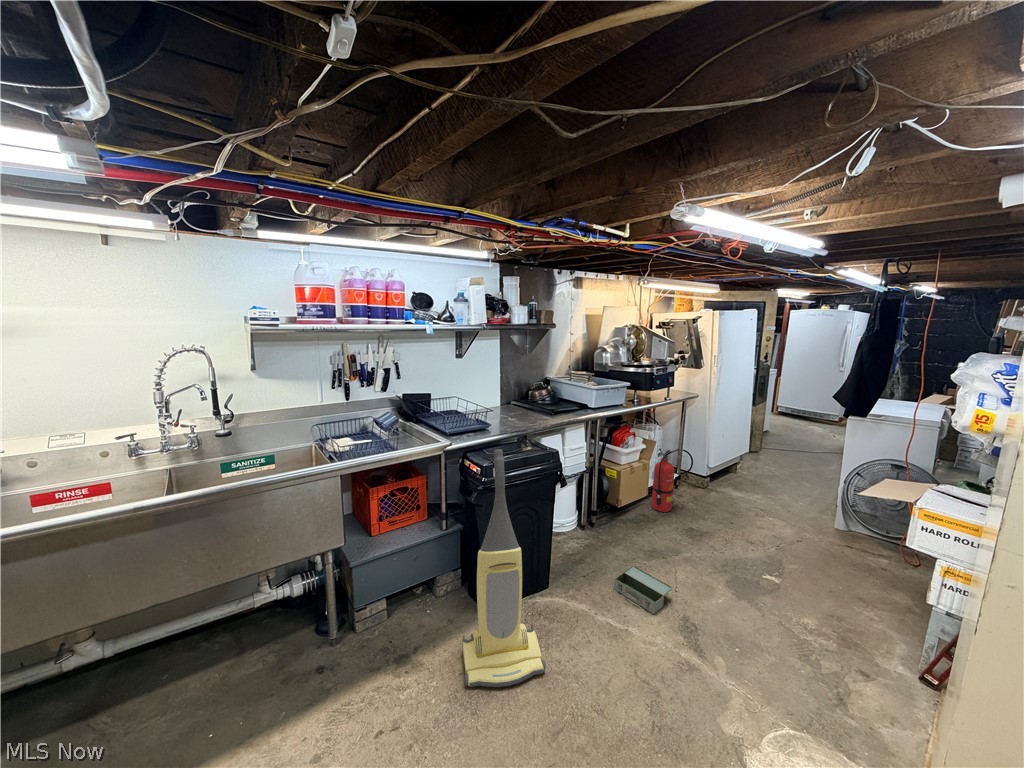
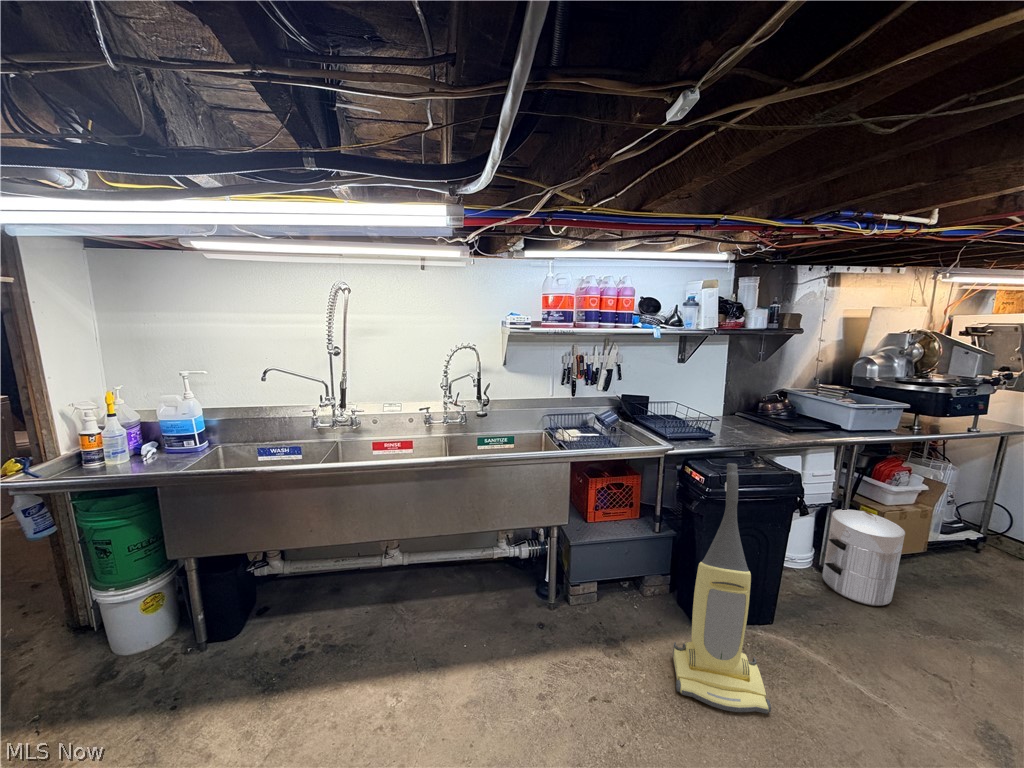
fire extinguisher: present [652,450,674,512] -> none [930,500,978,582]
waste bin: none [585,471,633,547] -> present [822,509,905,606]
toolbox: present [614,566,672,614] -> none [867,636,968,706]

